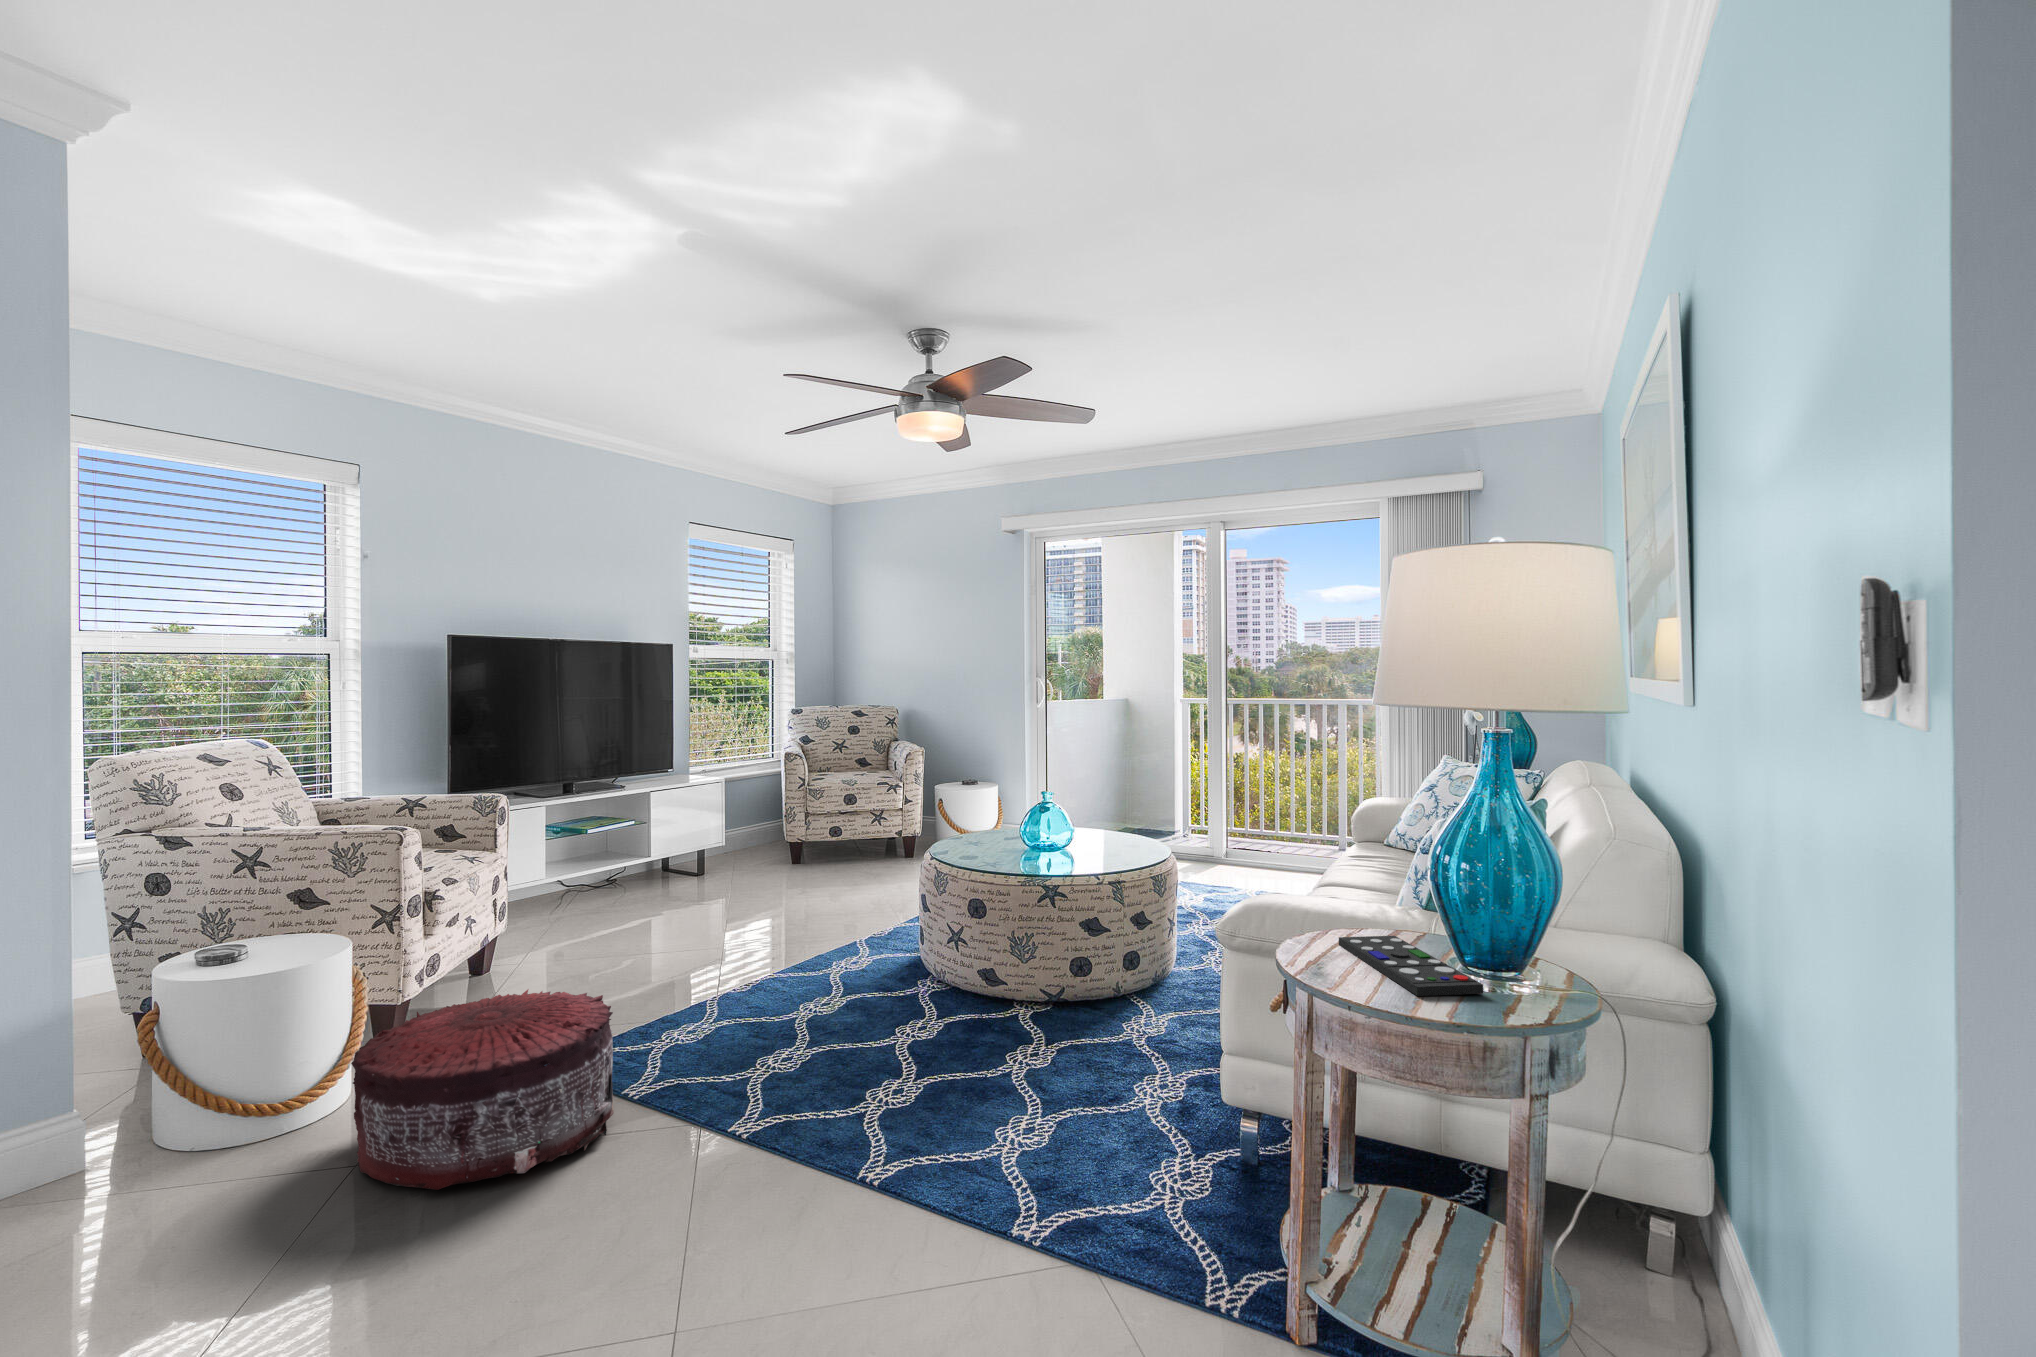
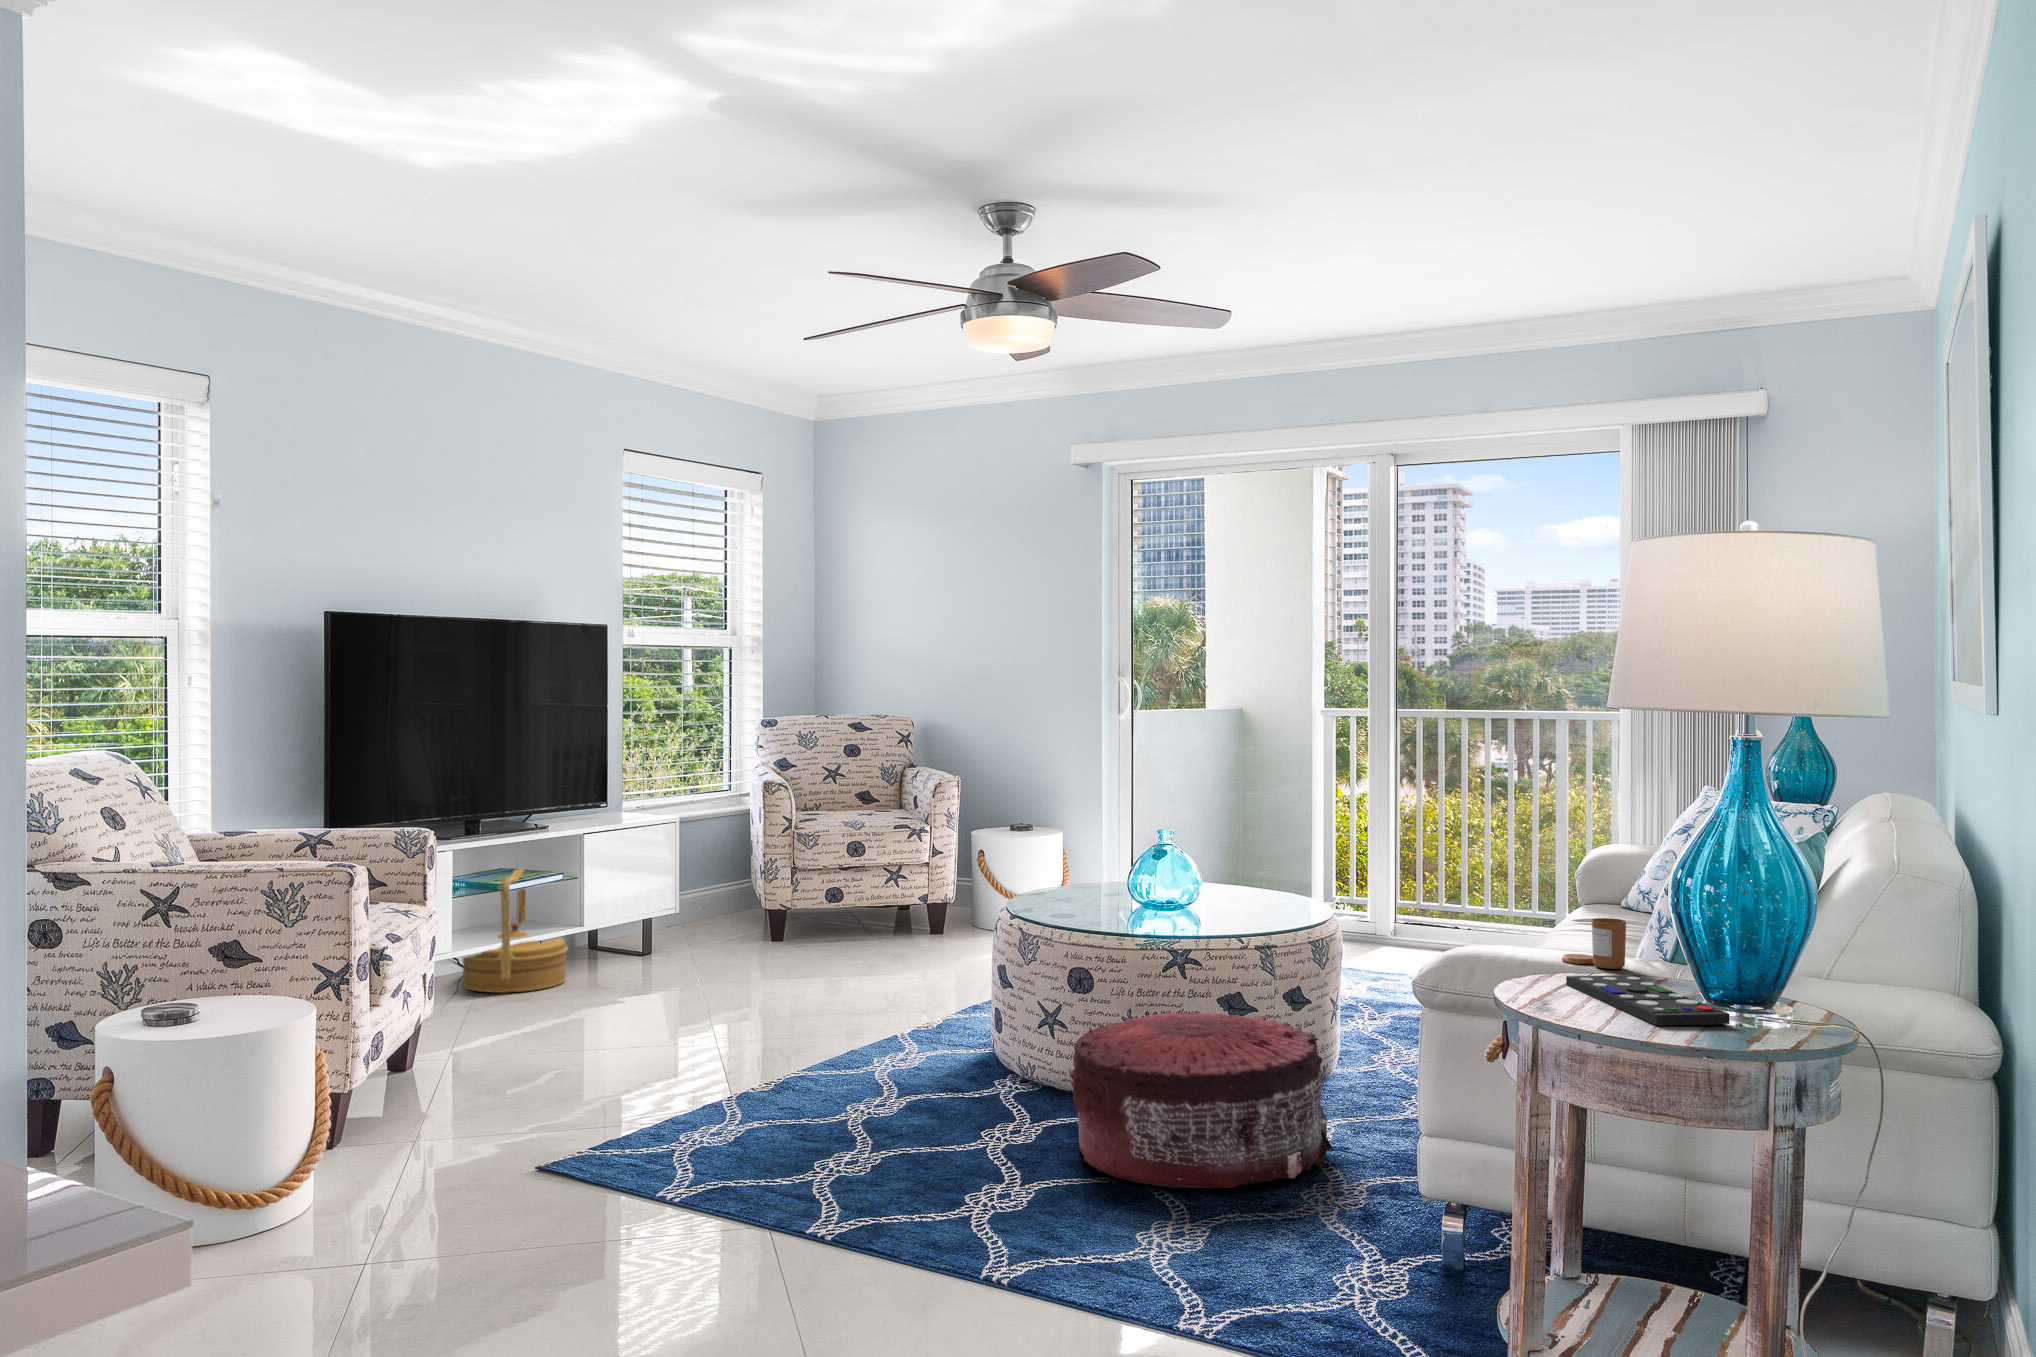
woven basket: none [555,817,635,908] -> present [463,869,568,993]
candle: none [1337,881,1390,925] -> present [1562,918,1626,969]
pouf: present [351,990,614,1190] -> present [1069,1010,1333,1188]

